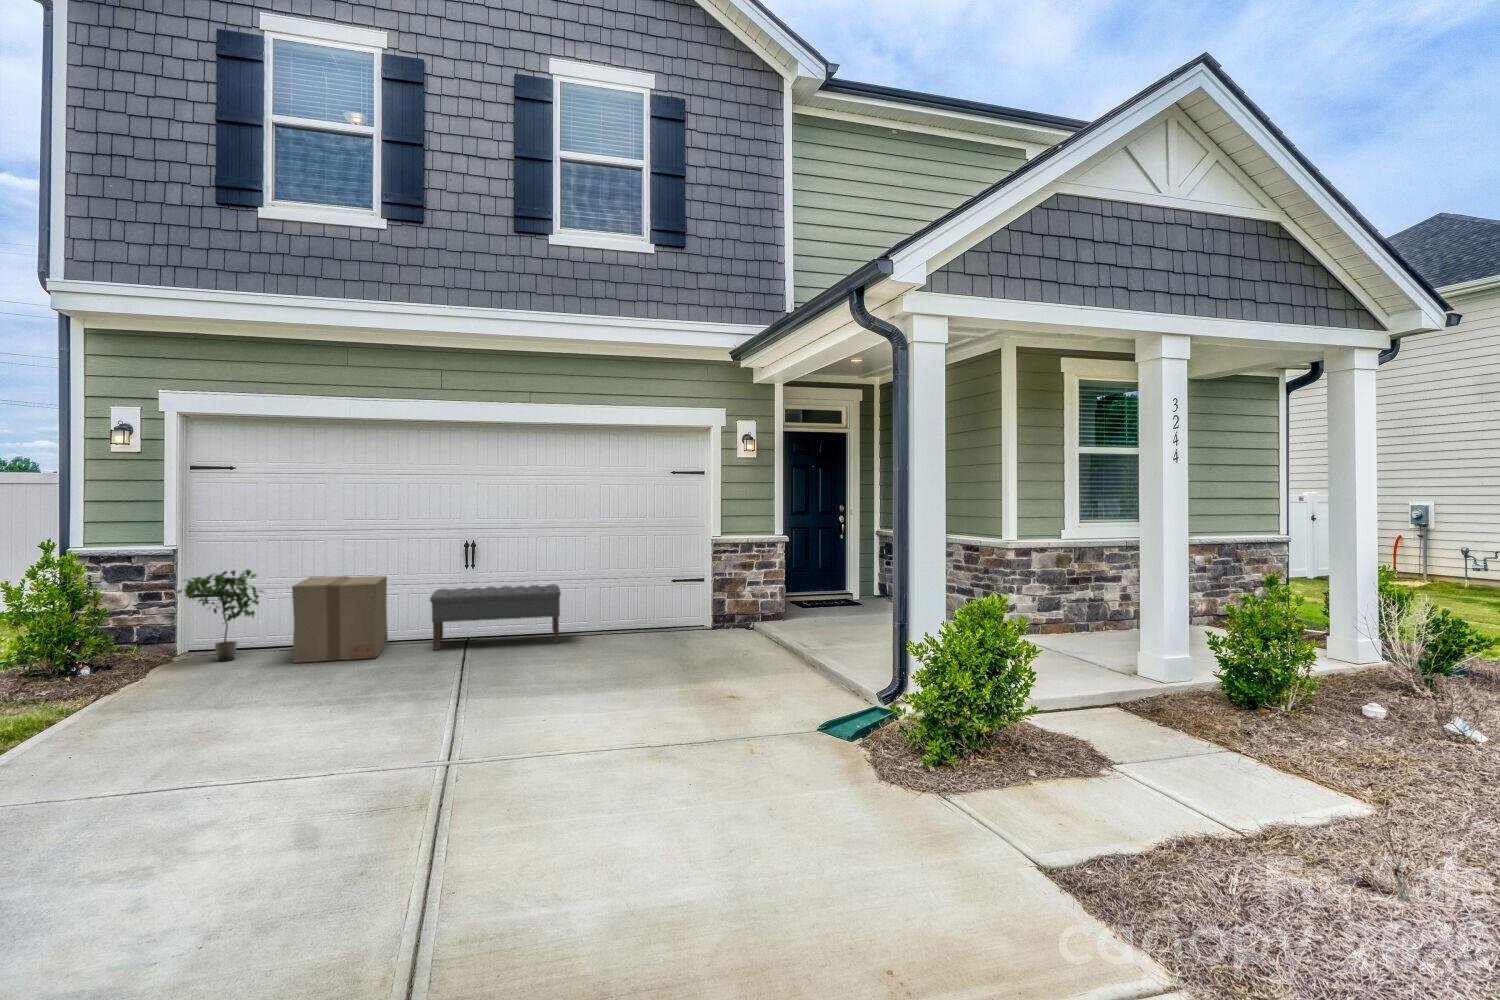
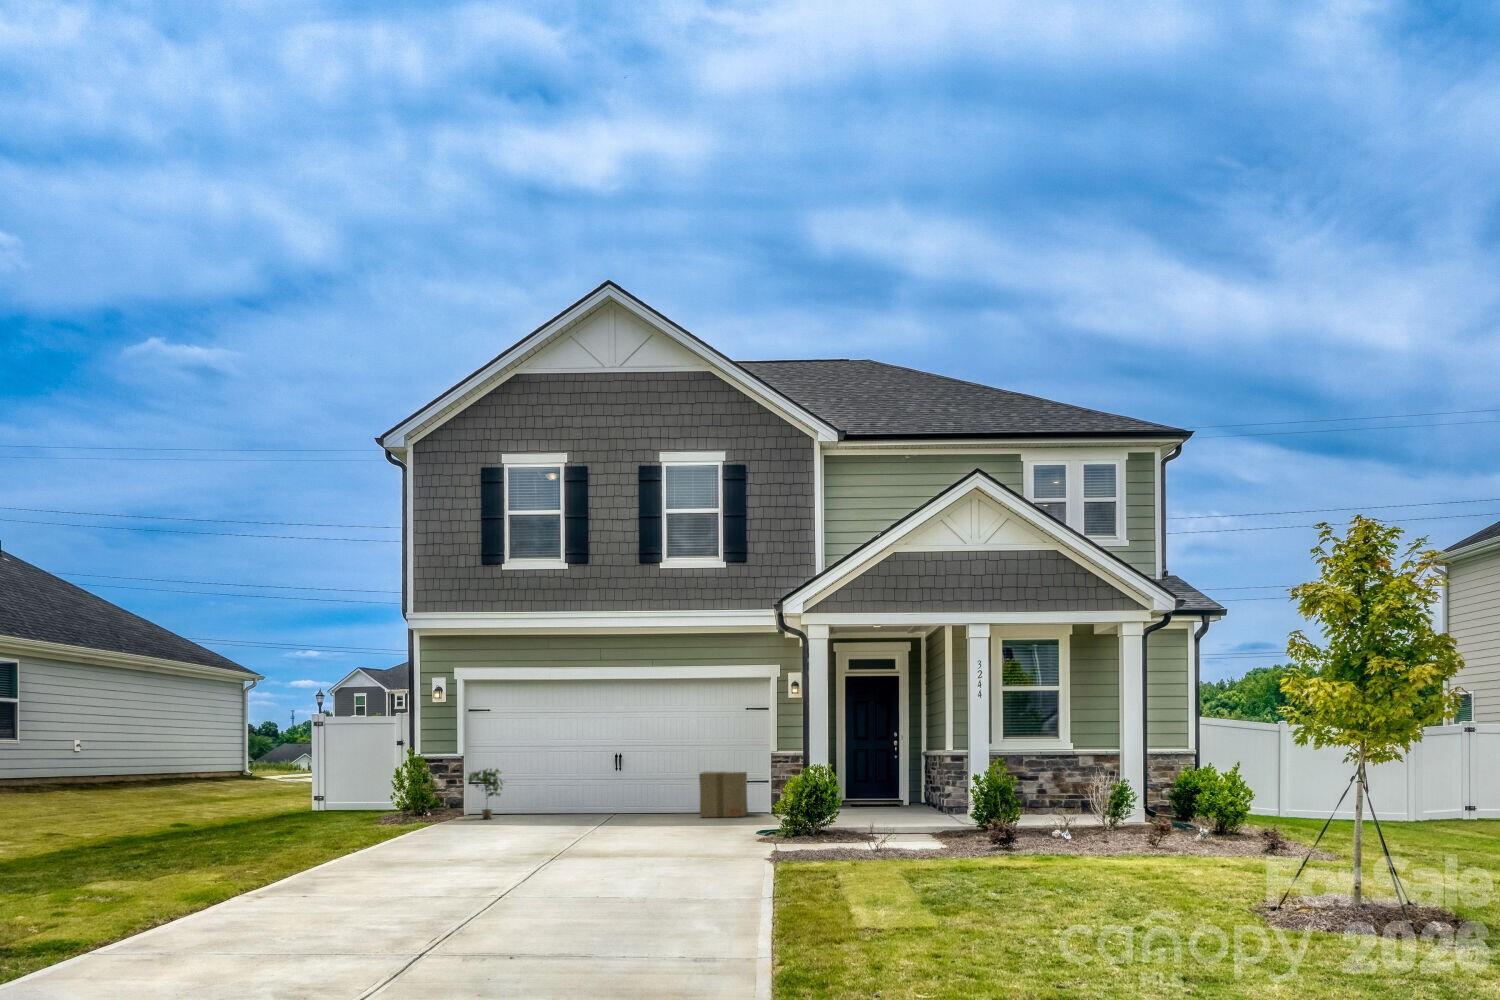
cardboard box: present [292,576,388,663] -> present [699,772,748,817]
bench: present [430,584,561,650] -> none [592,782,671,818]

